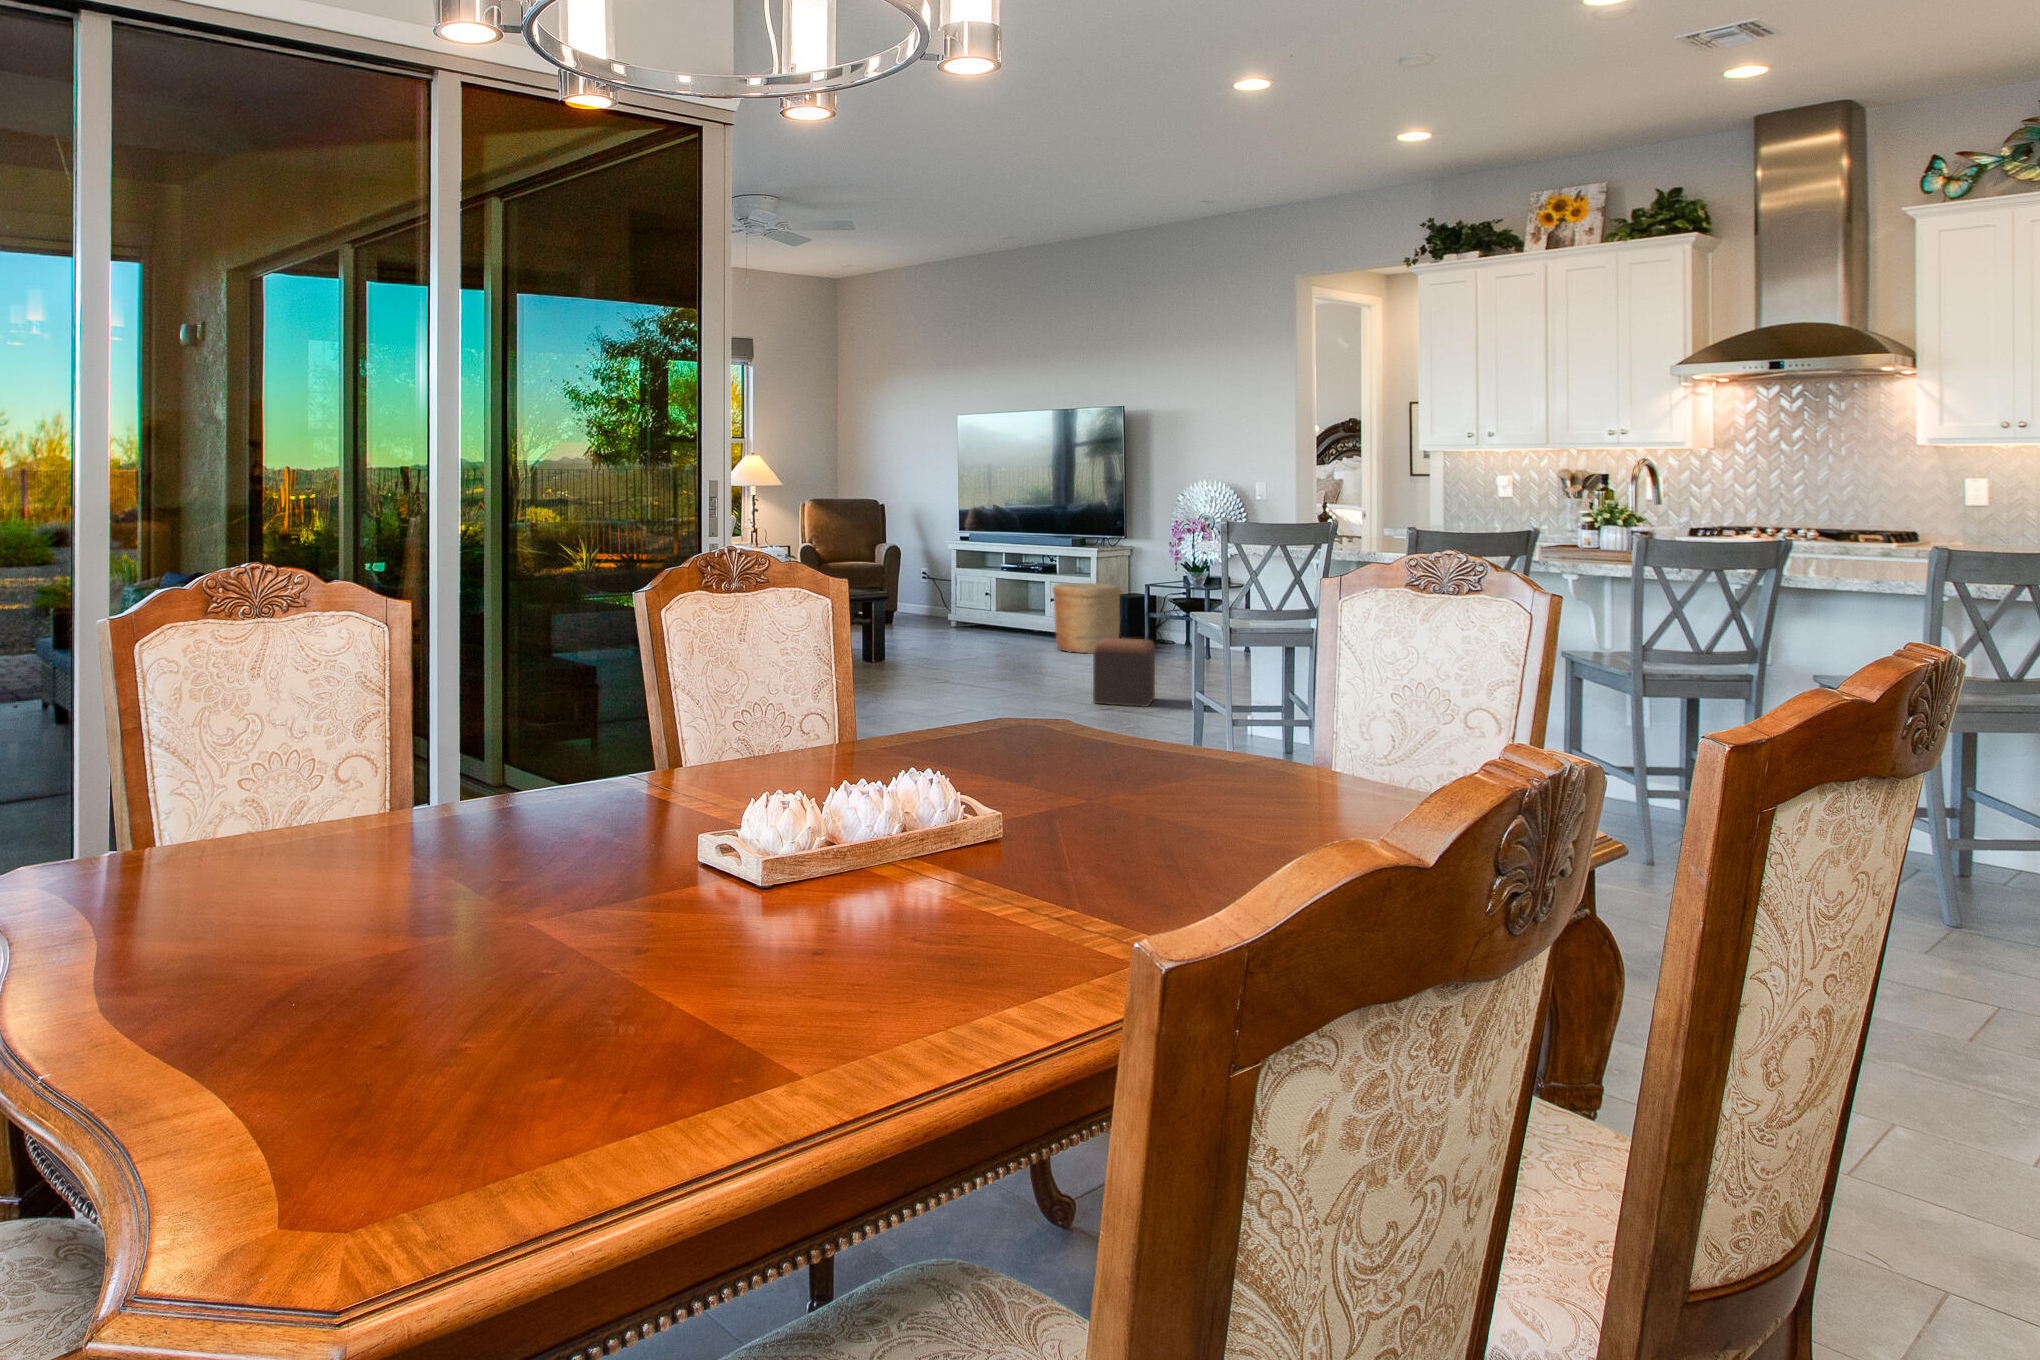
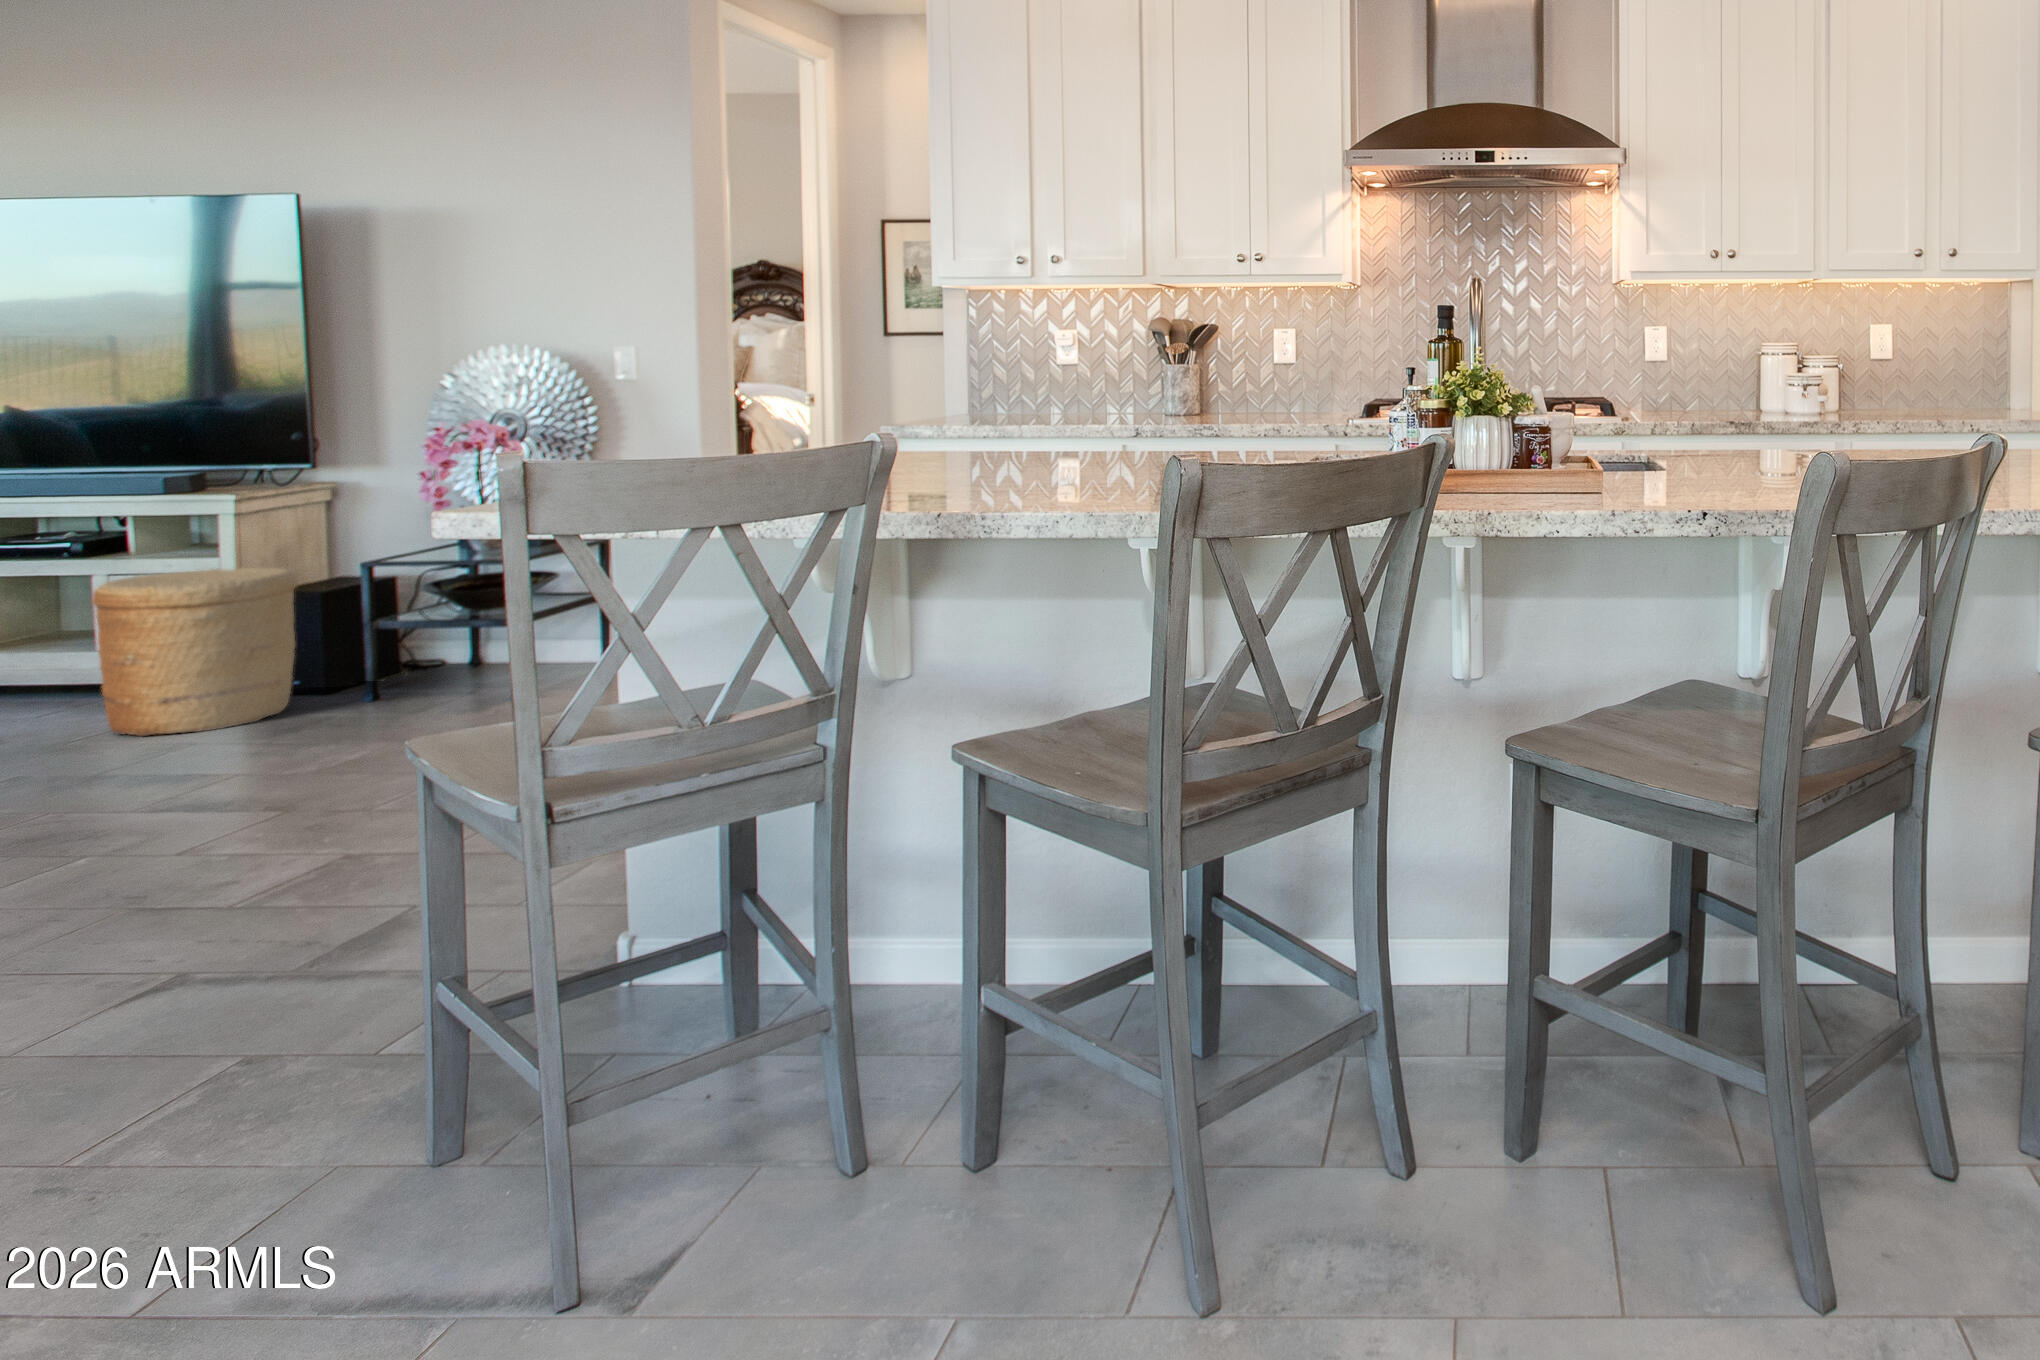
footstool: present [1093,638,1155,707] -> none [63,743,307,969]

